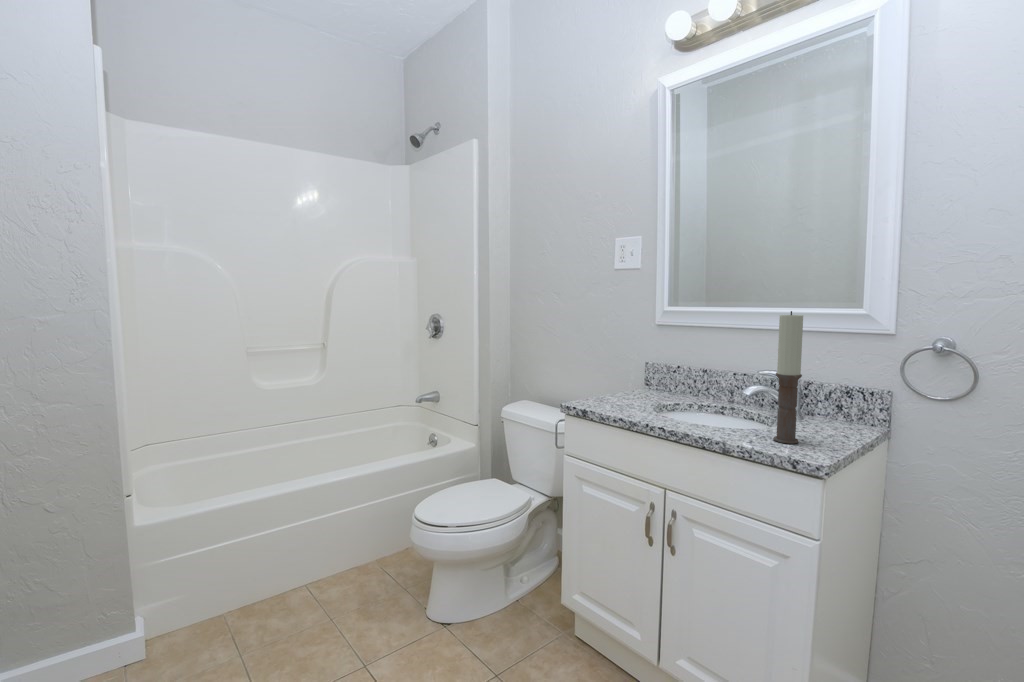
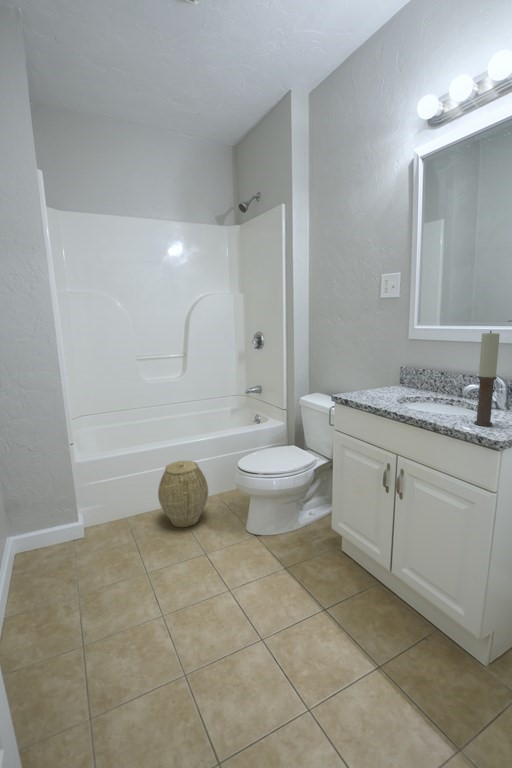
woven basket: none [282,511,366,623] -> present [158,461,208,527]

